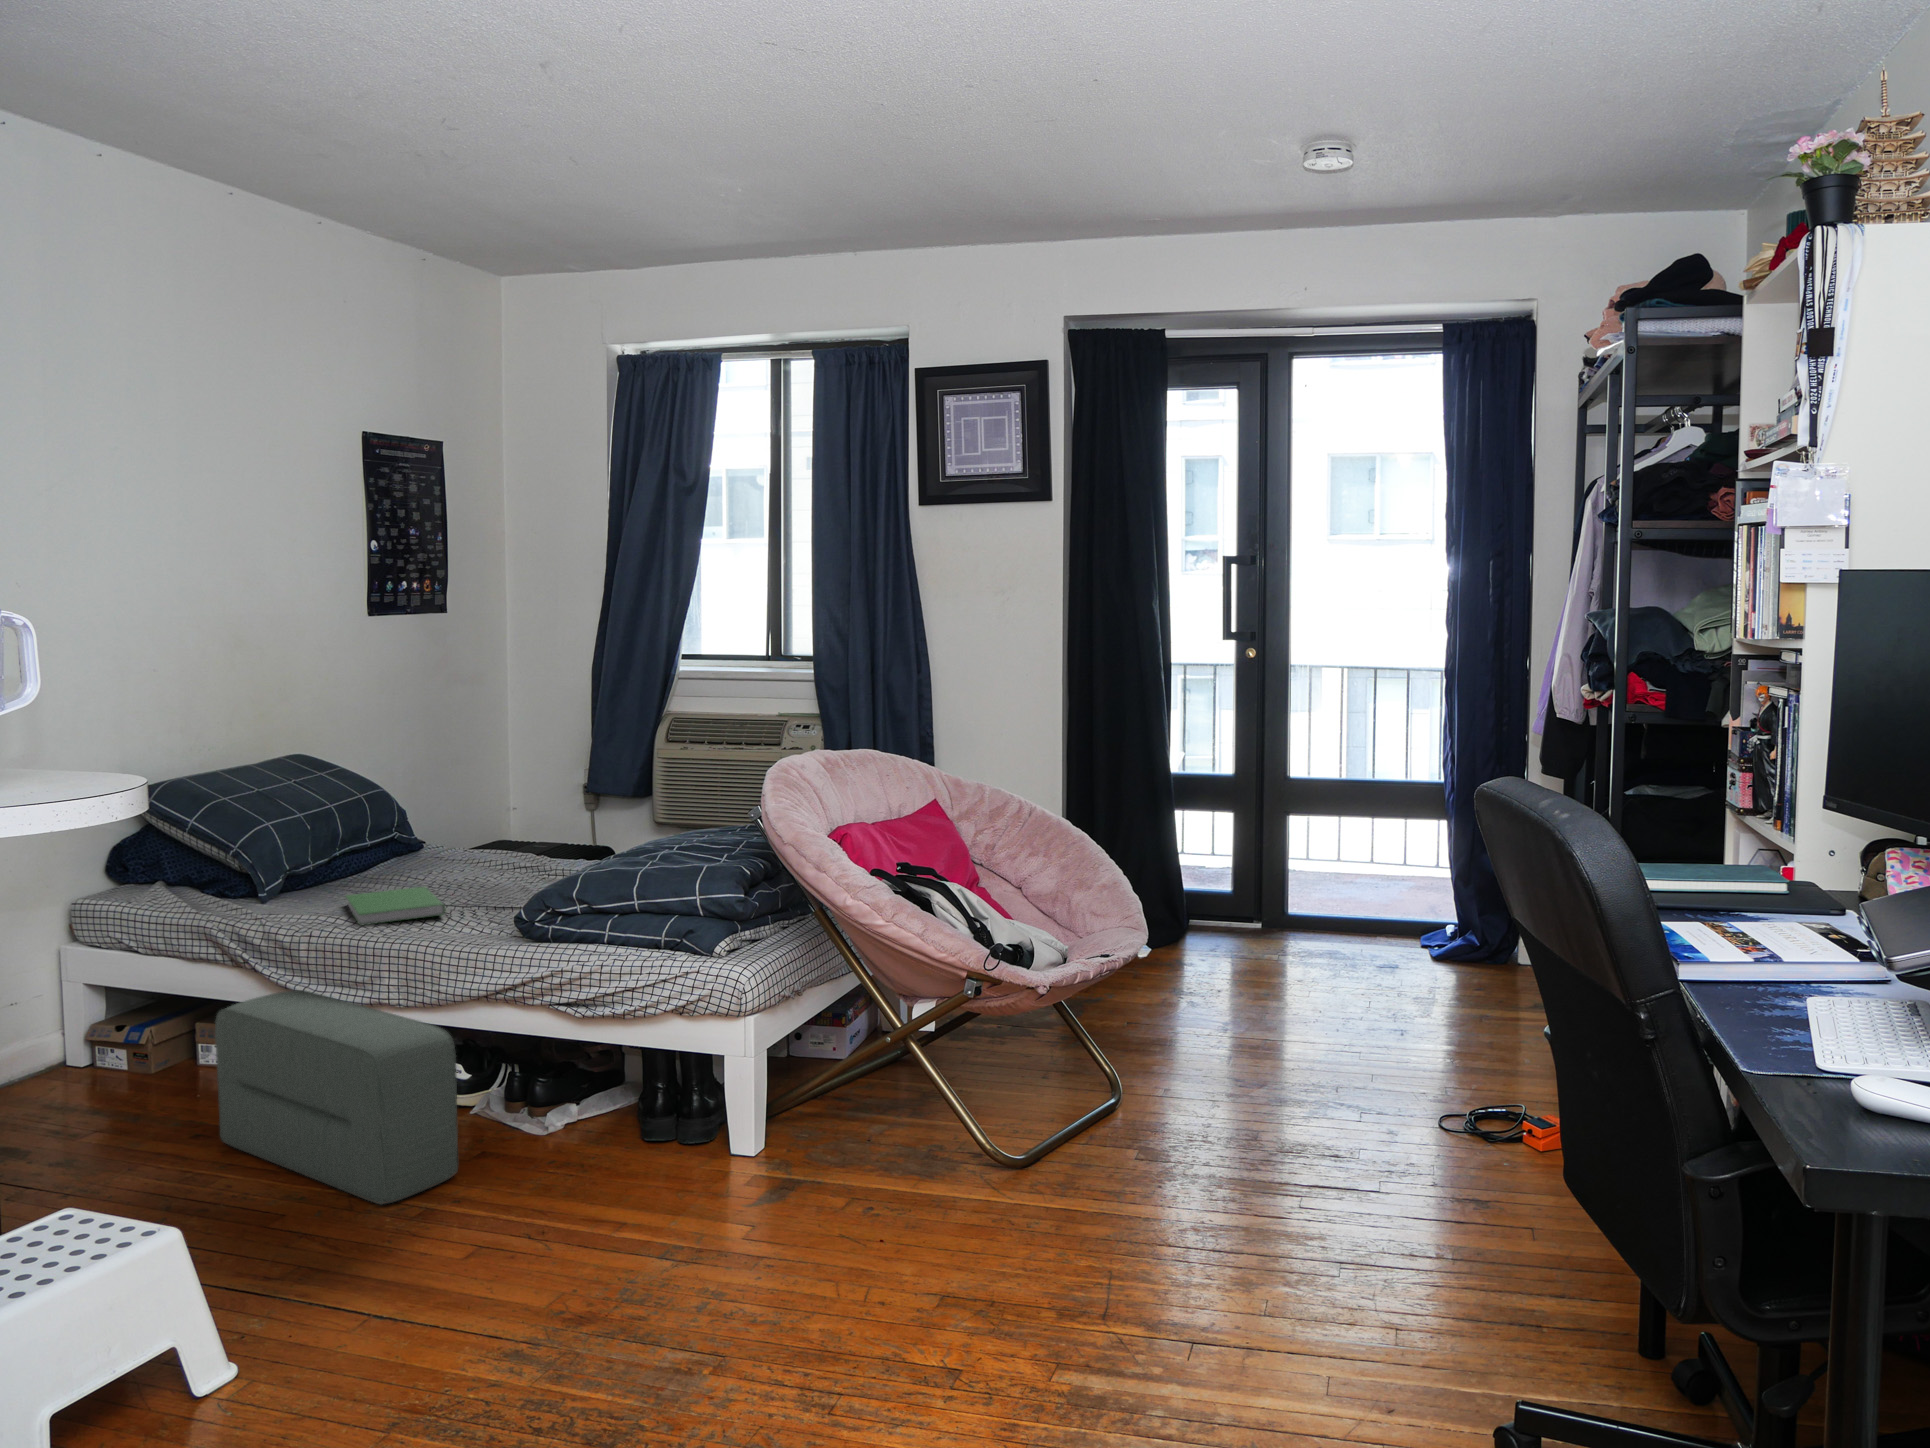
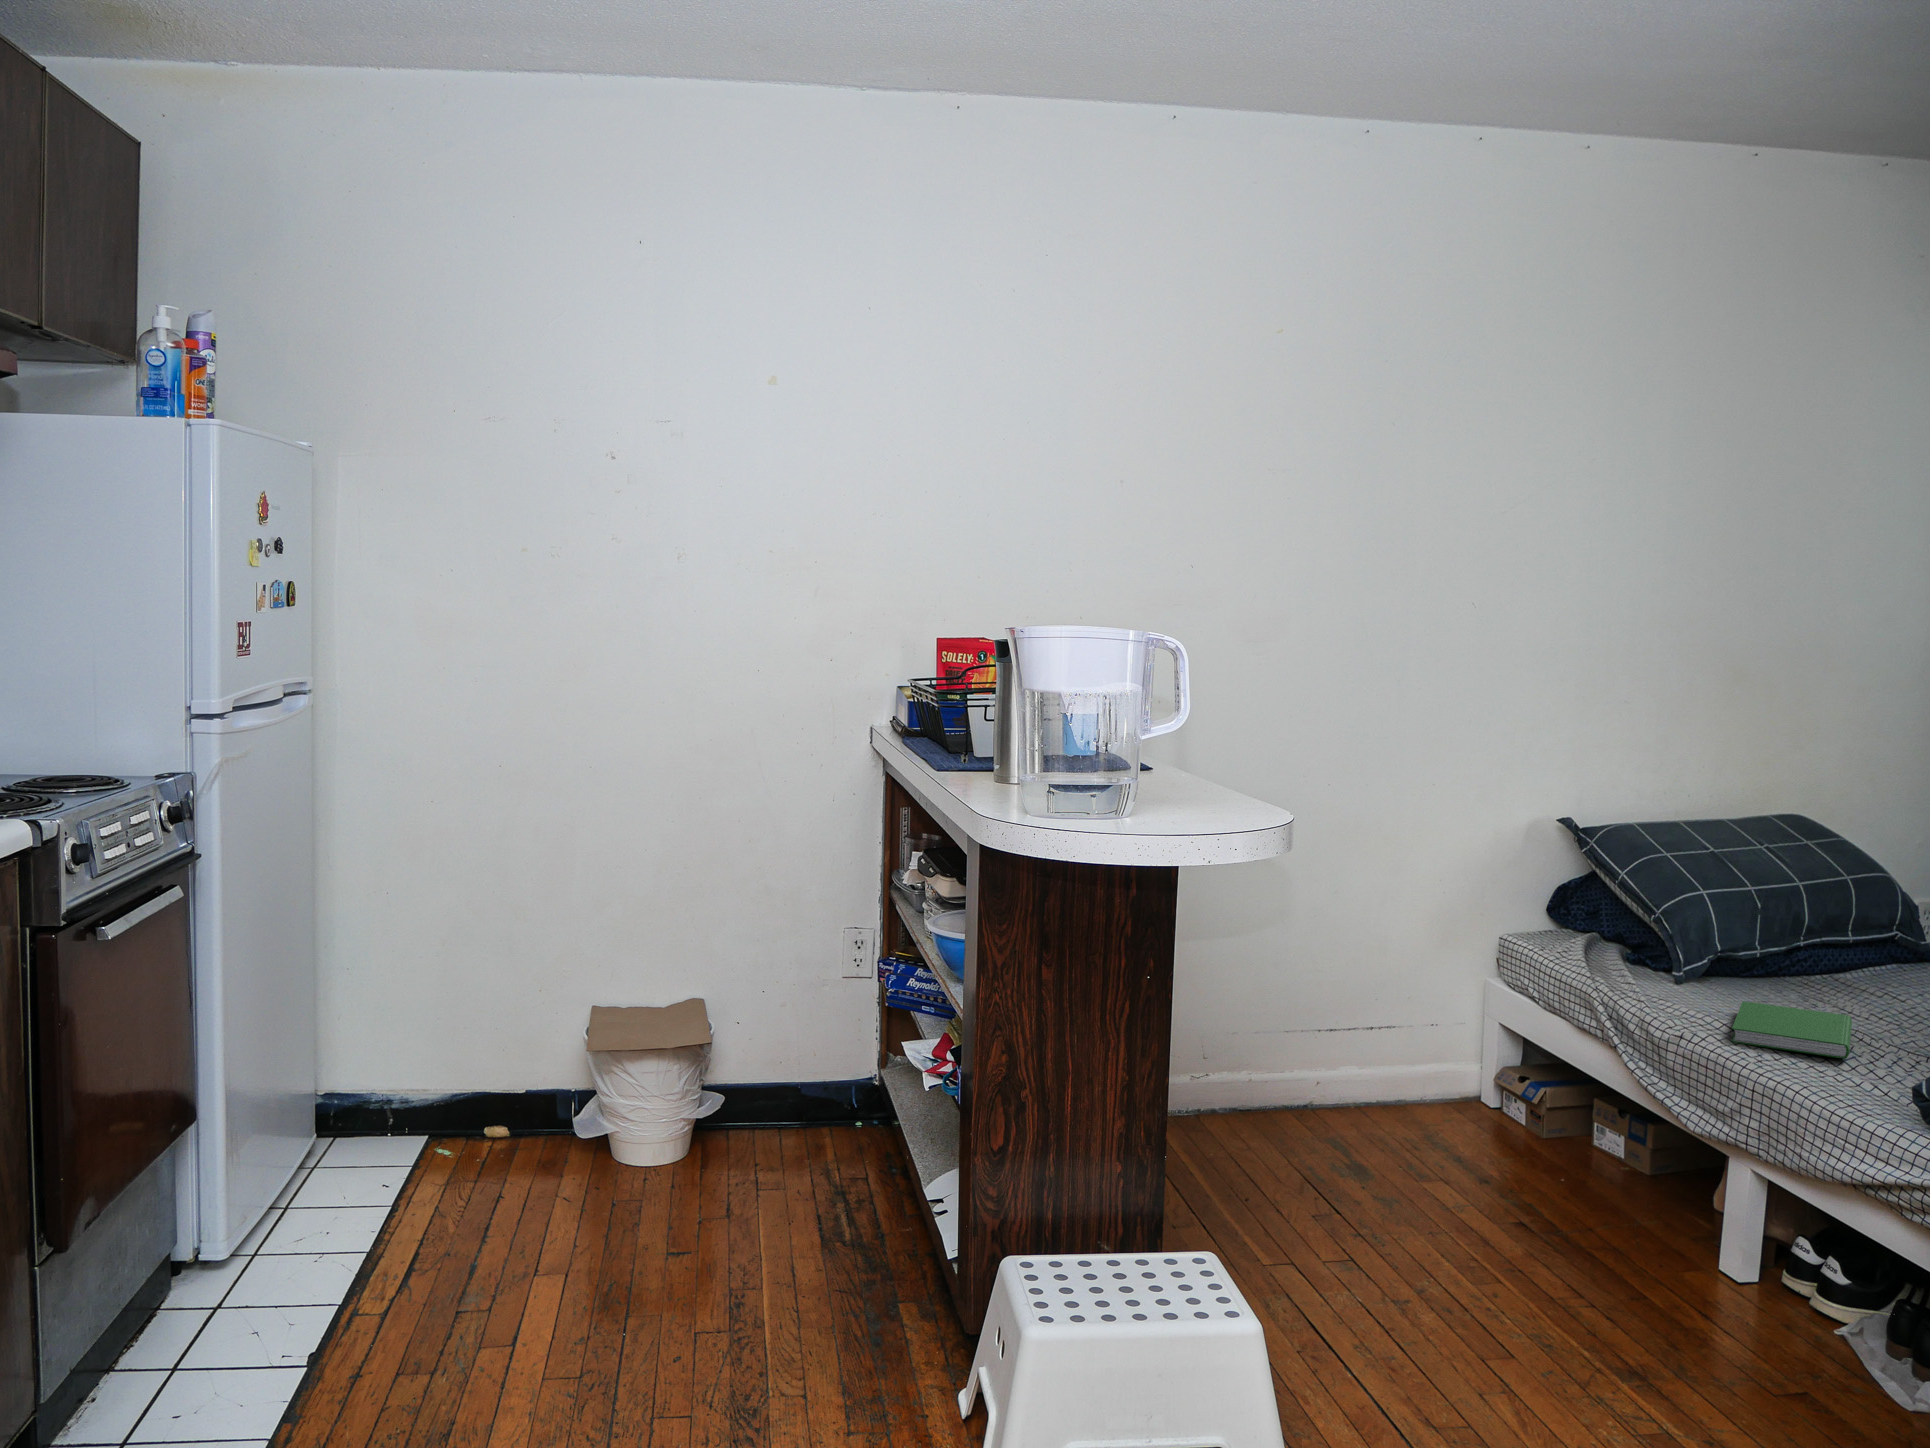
pouf: present [215,990,458,1205] -> none [1548,1090,1765,1399]

